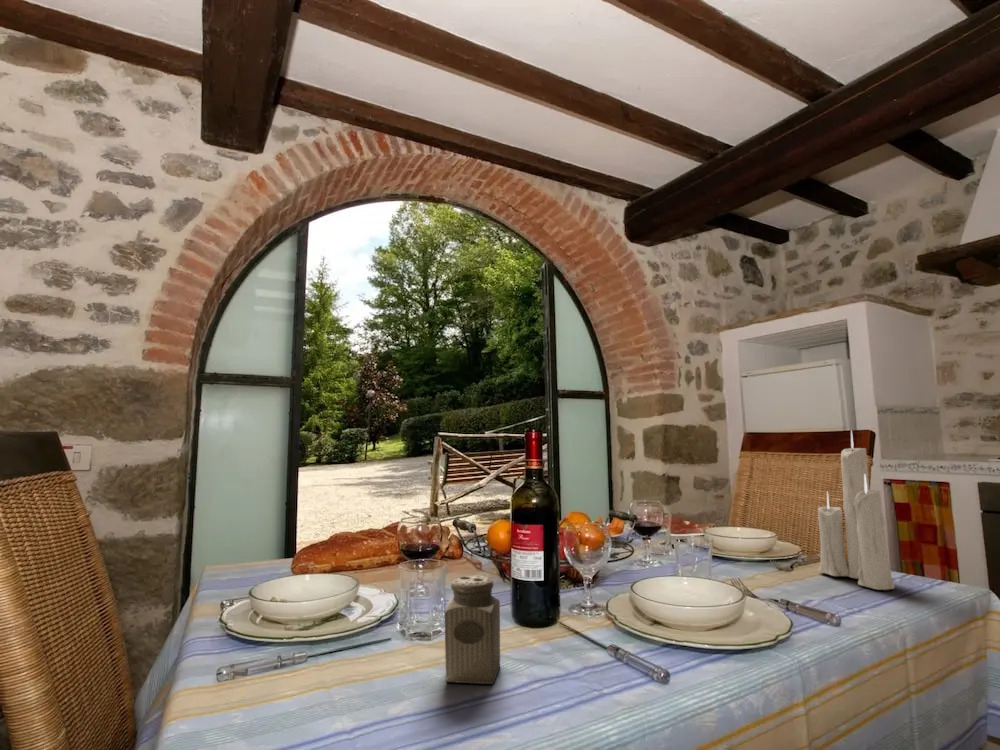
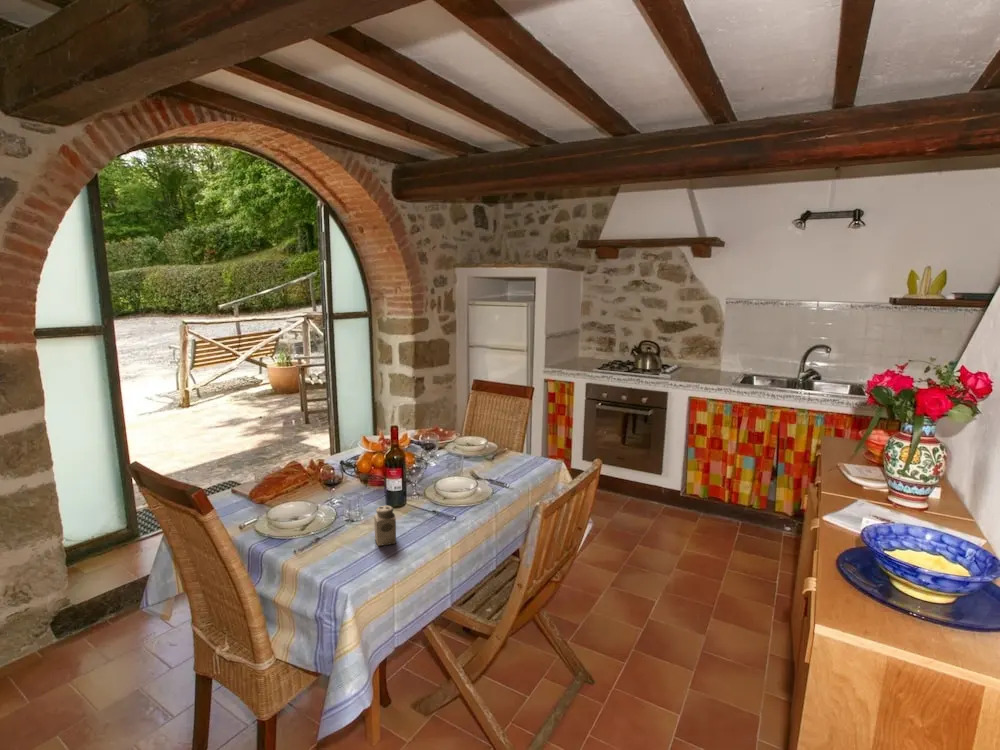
candle: present [818,431,895,590] -> none [505,402,532,475]

